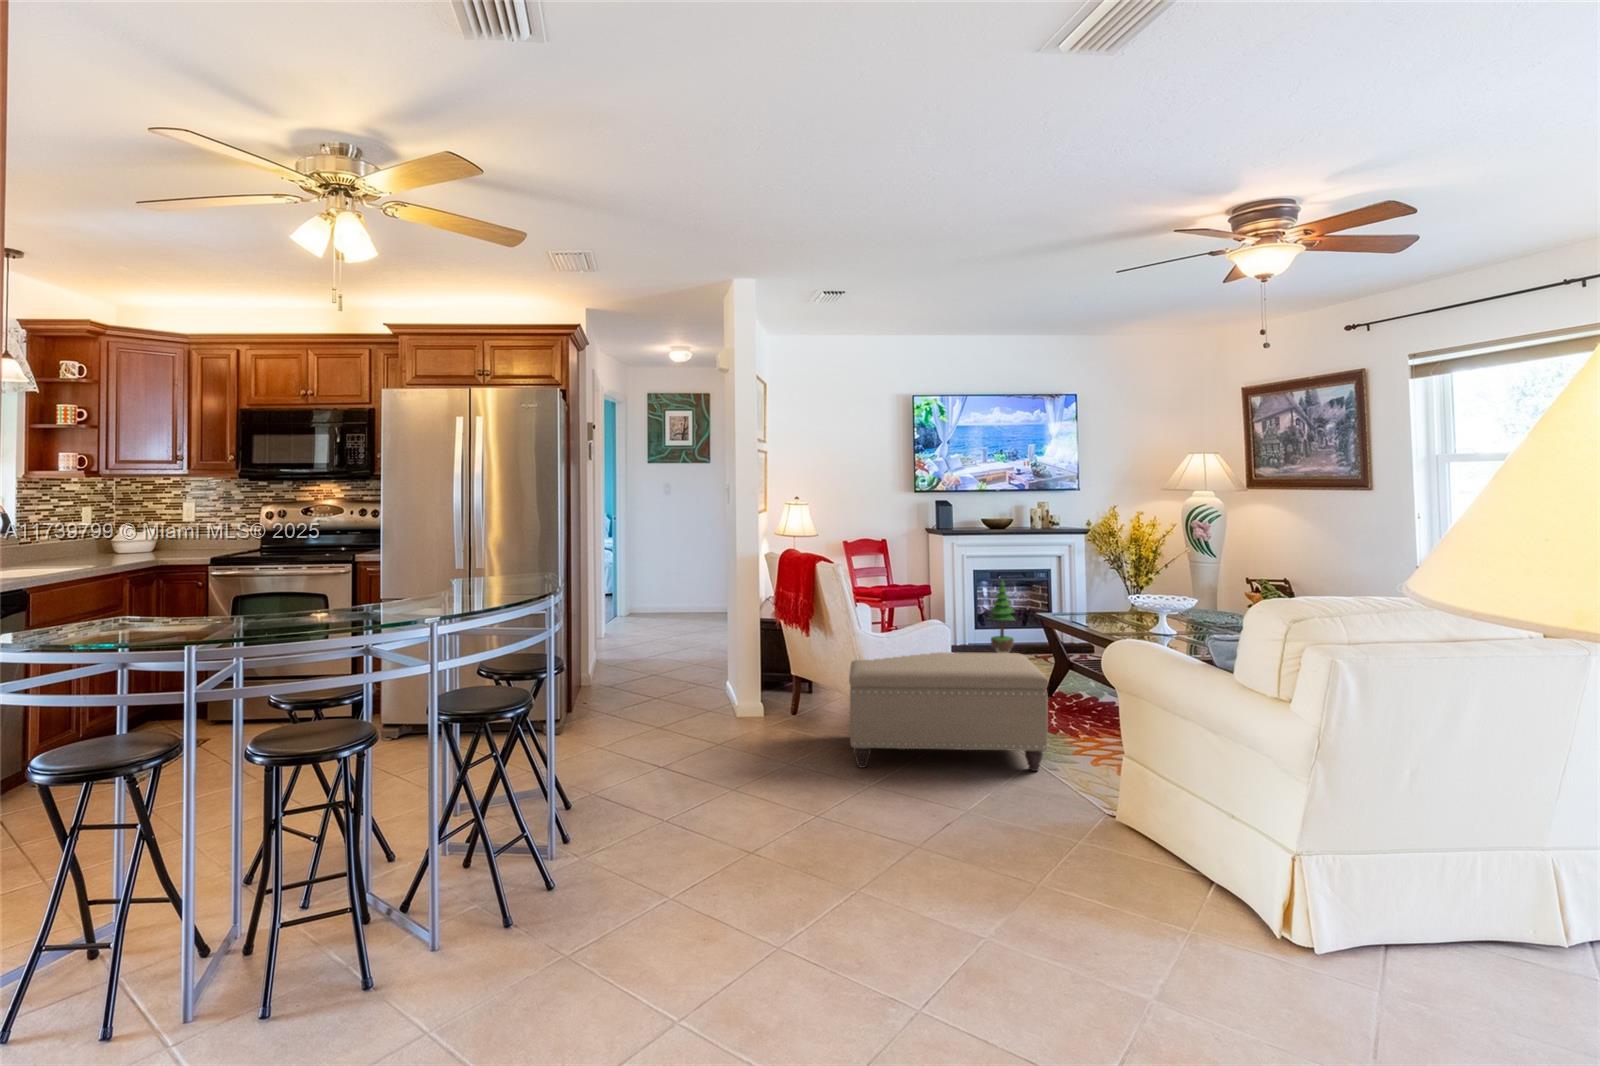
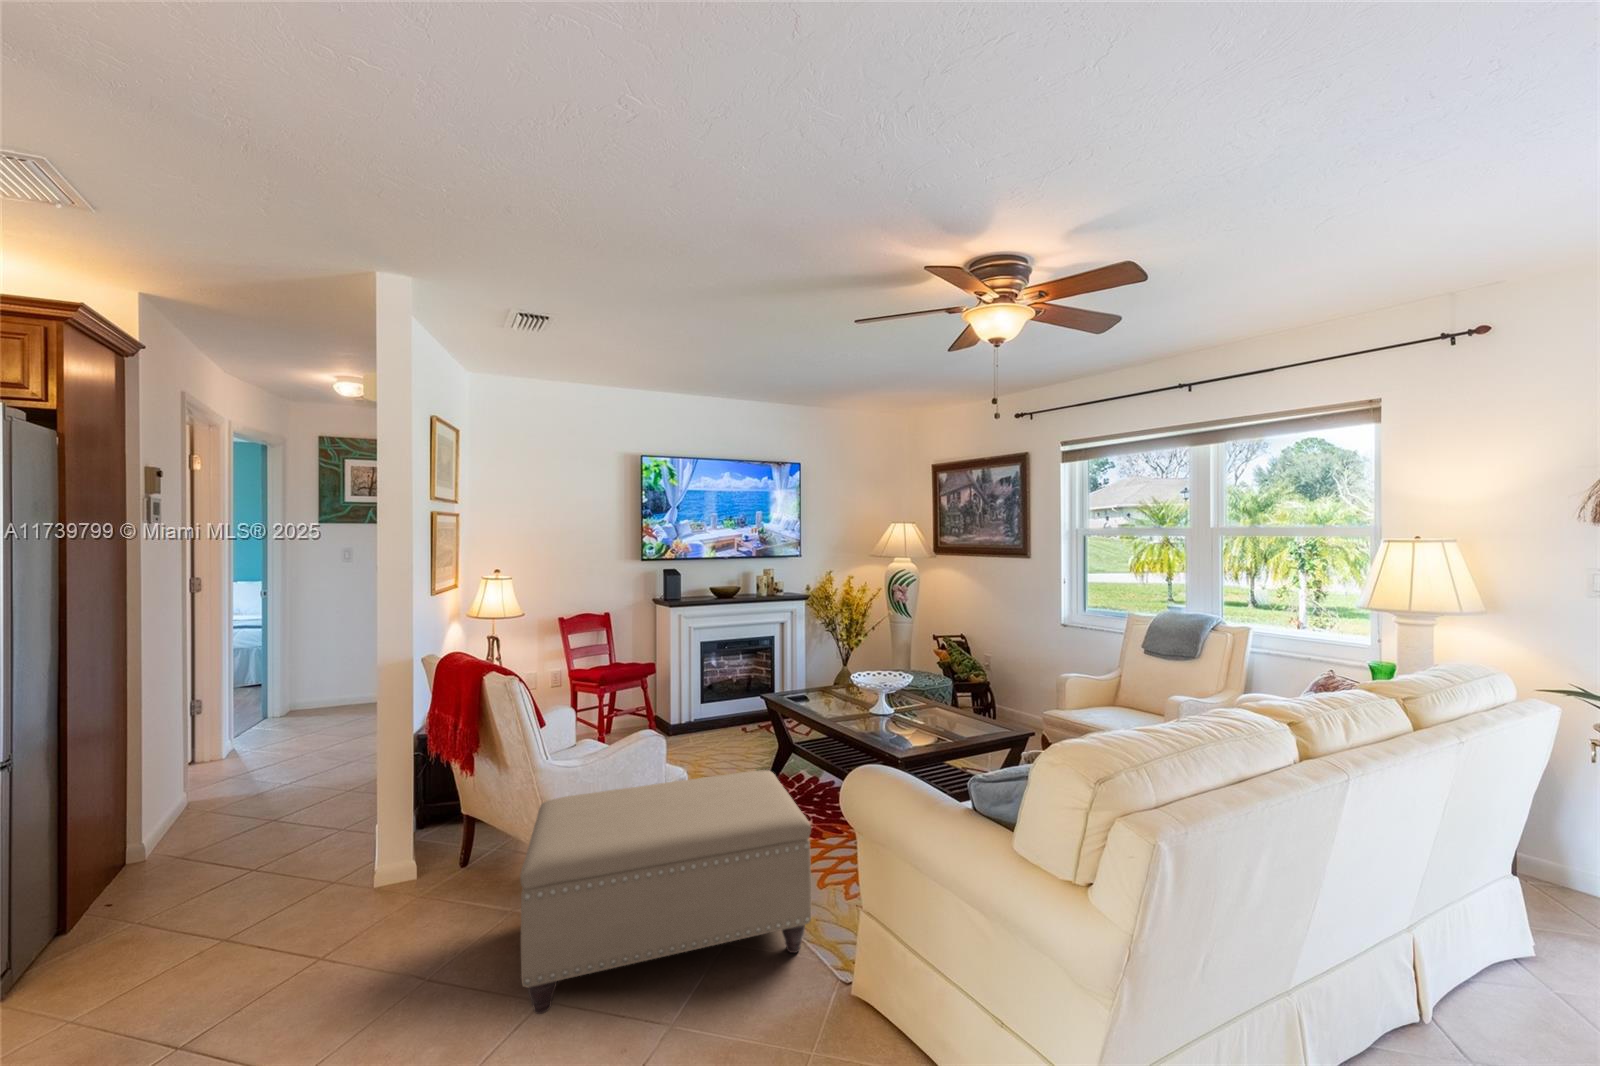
potted tree: present [989,580,1015,653] -> none [717,646,746,728]

